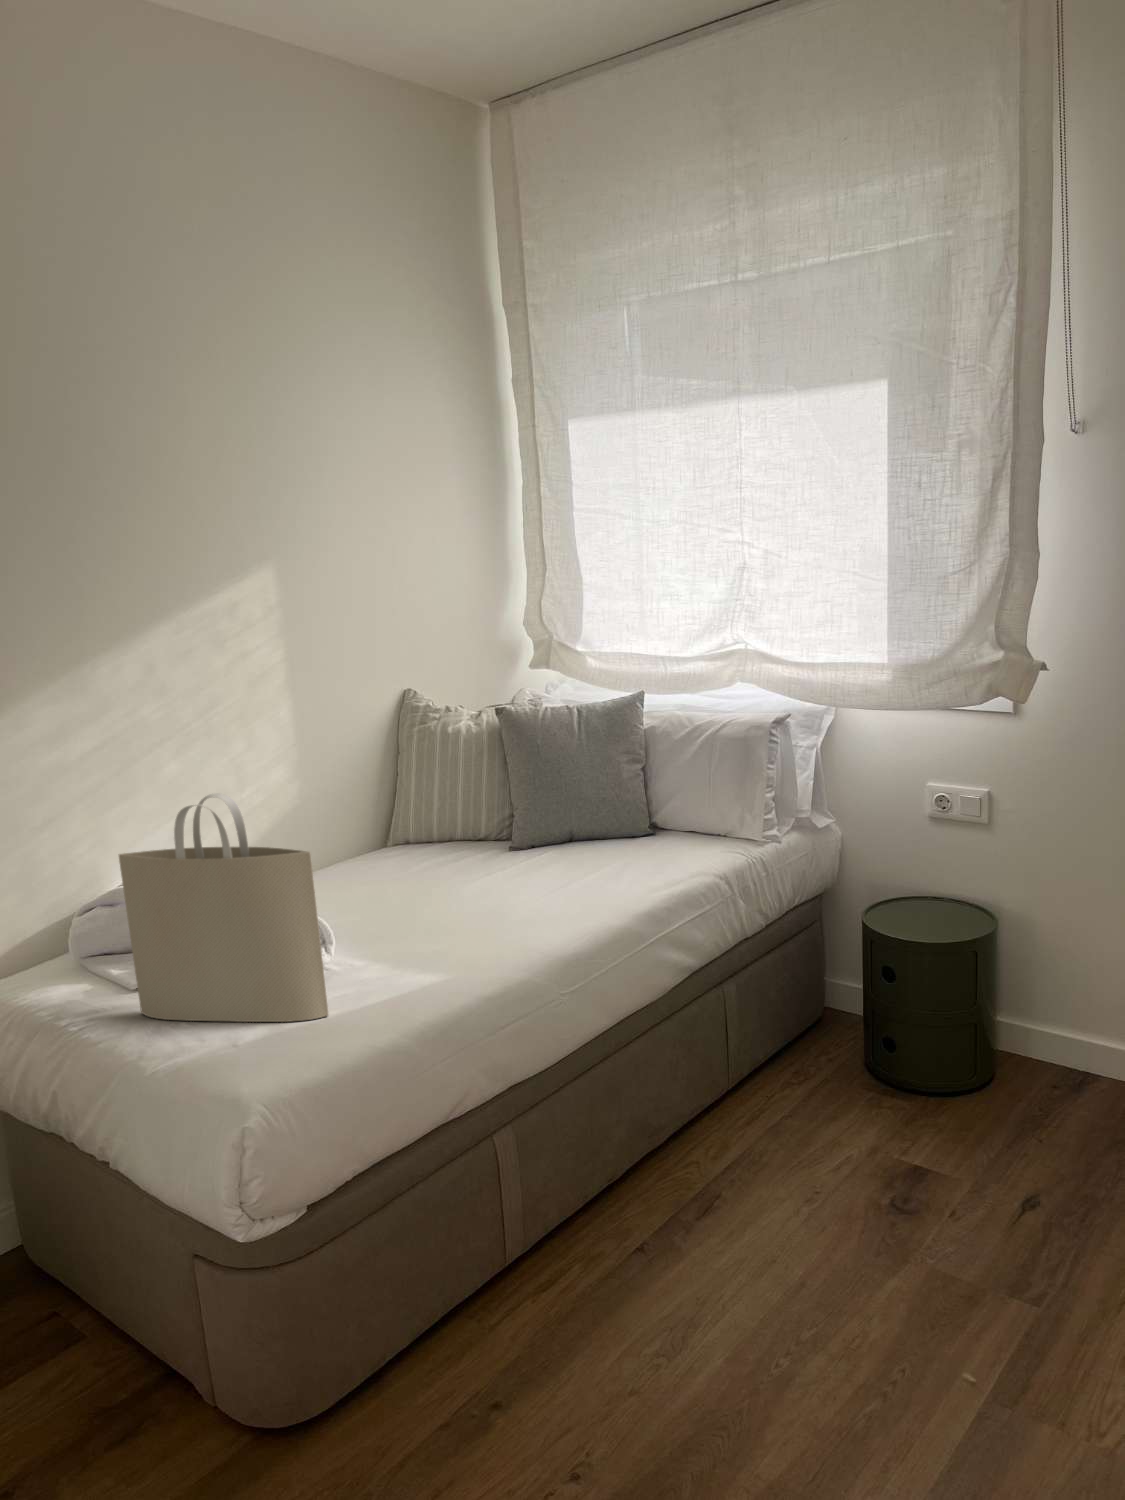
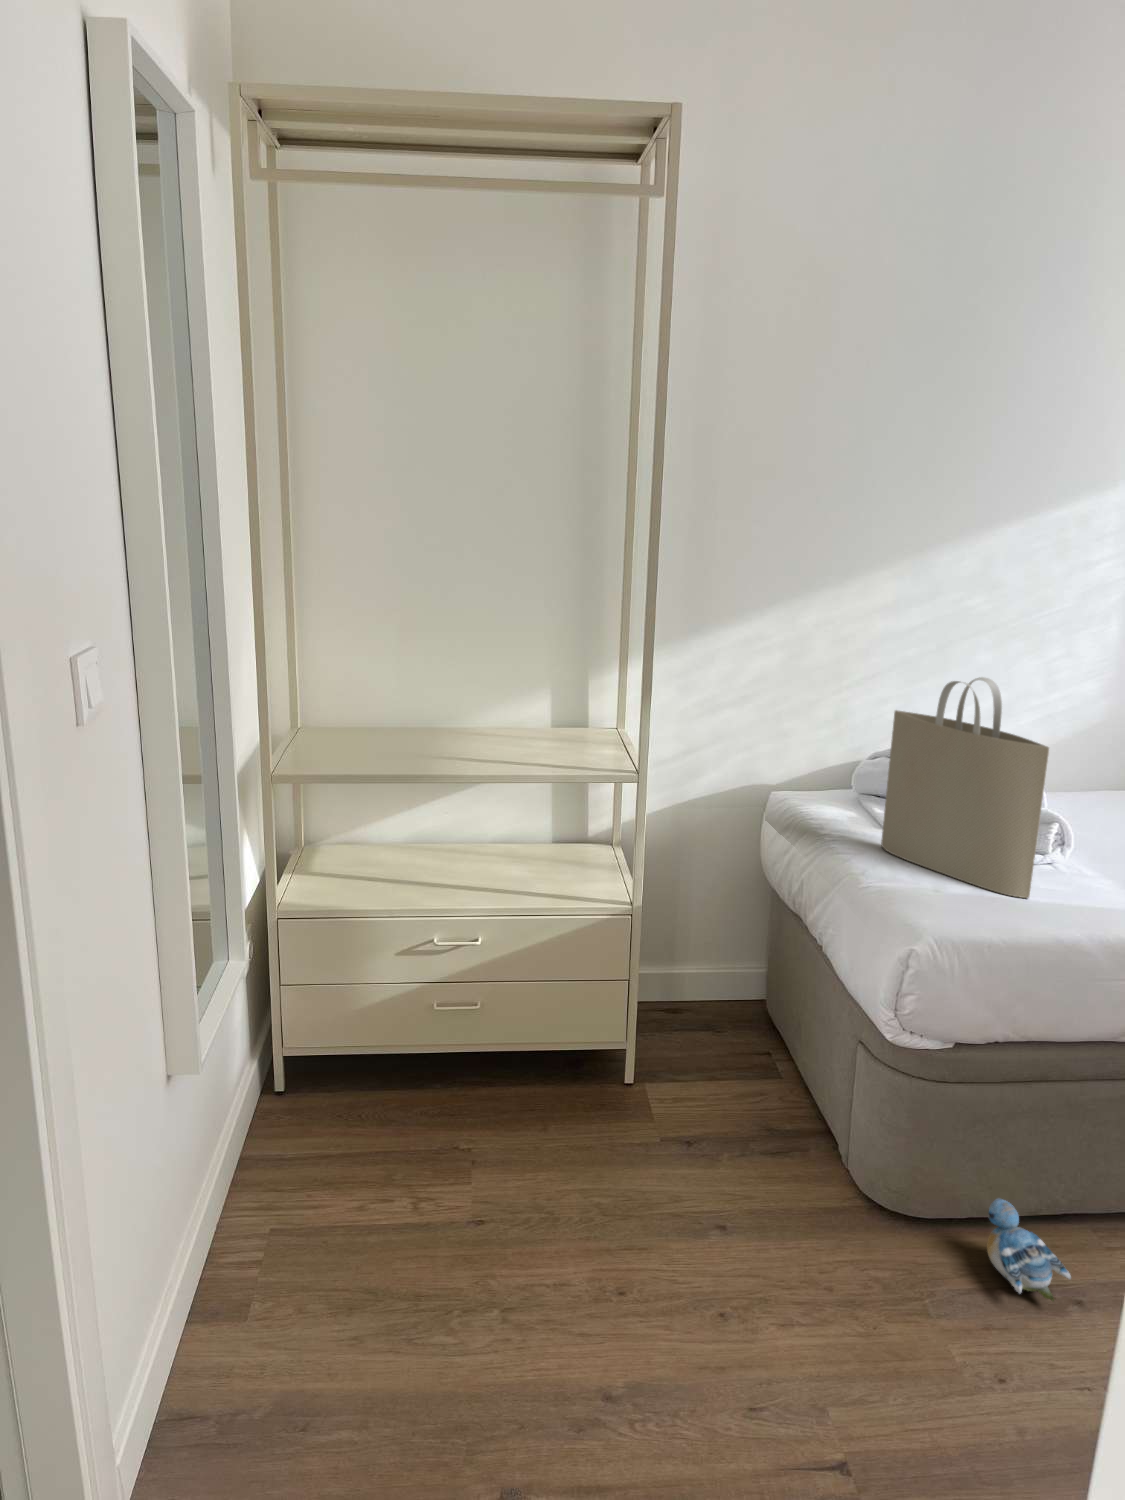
plush toy: none [395,1347,494,1440] -> present [987,1199,1071,1301]

